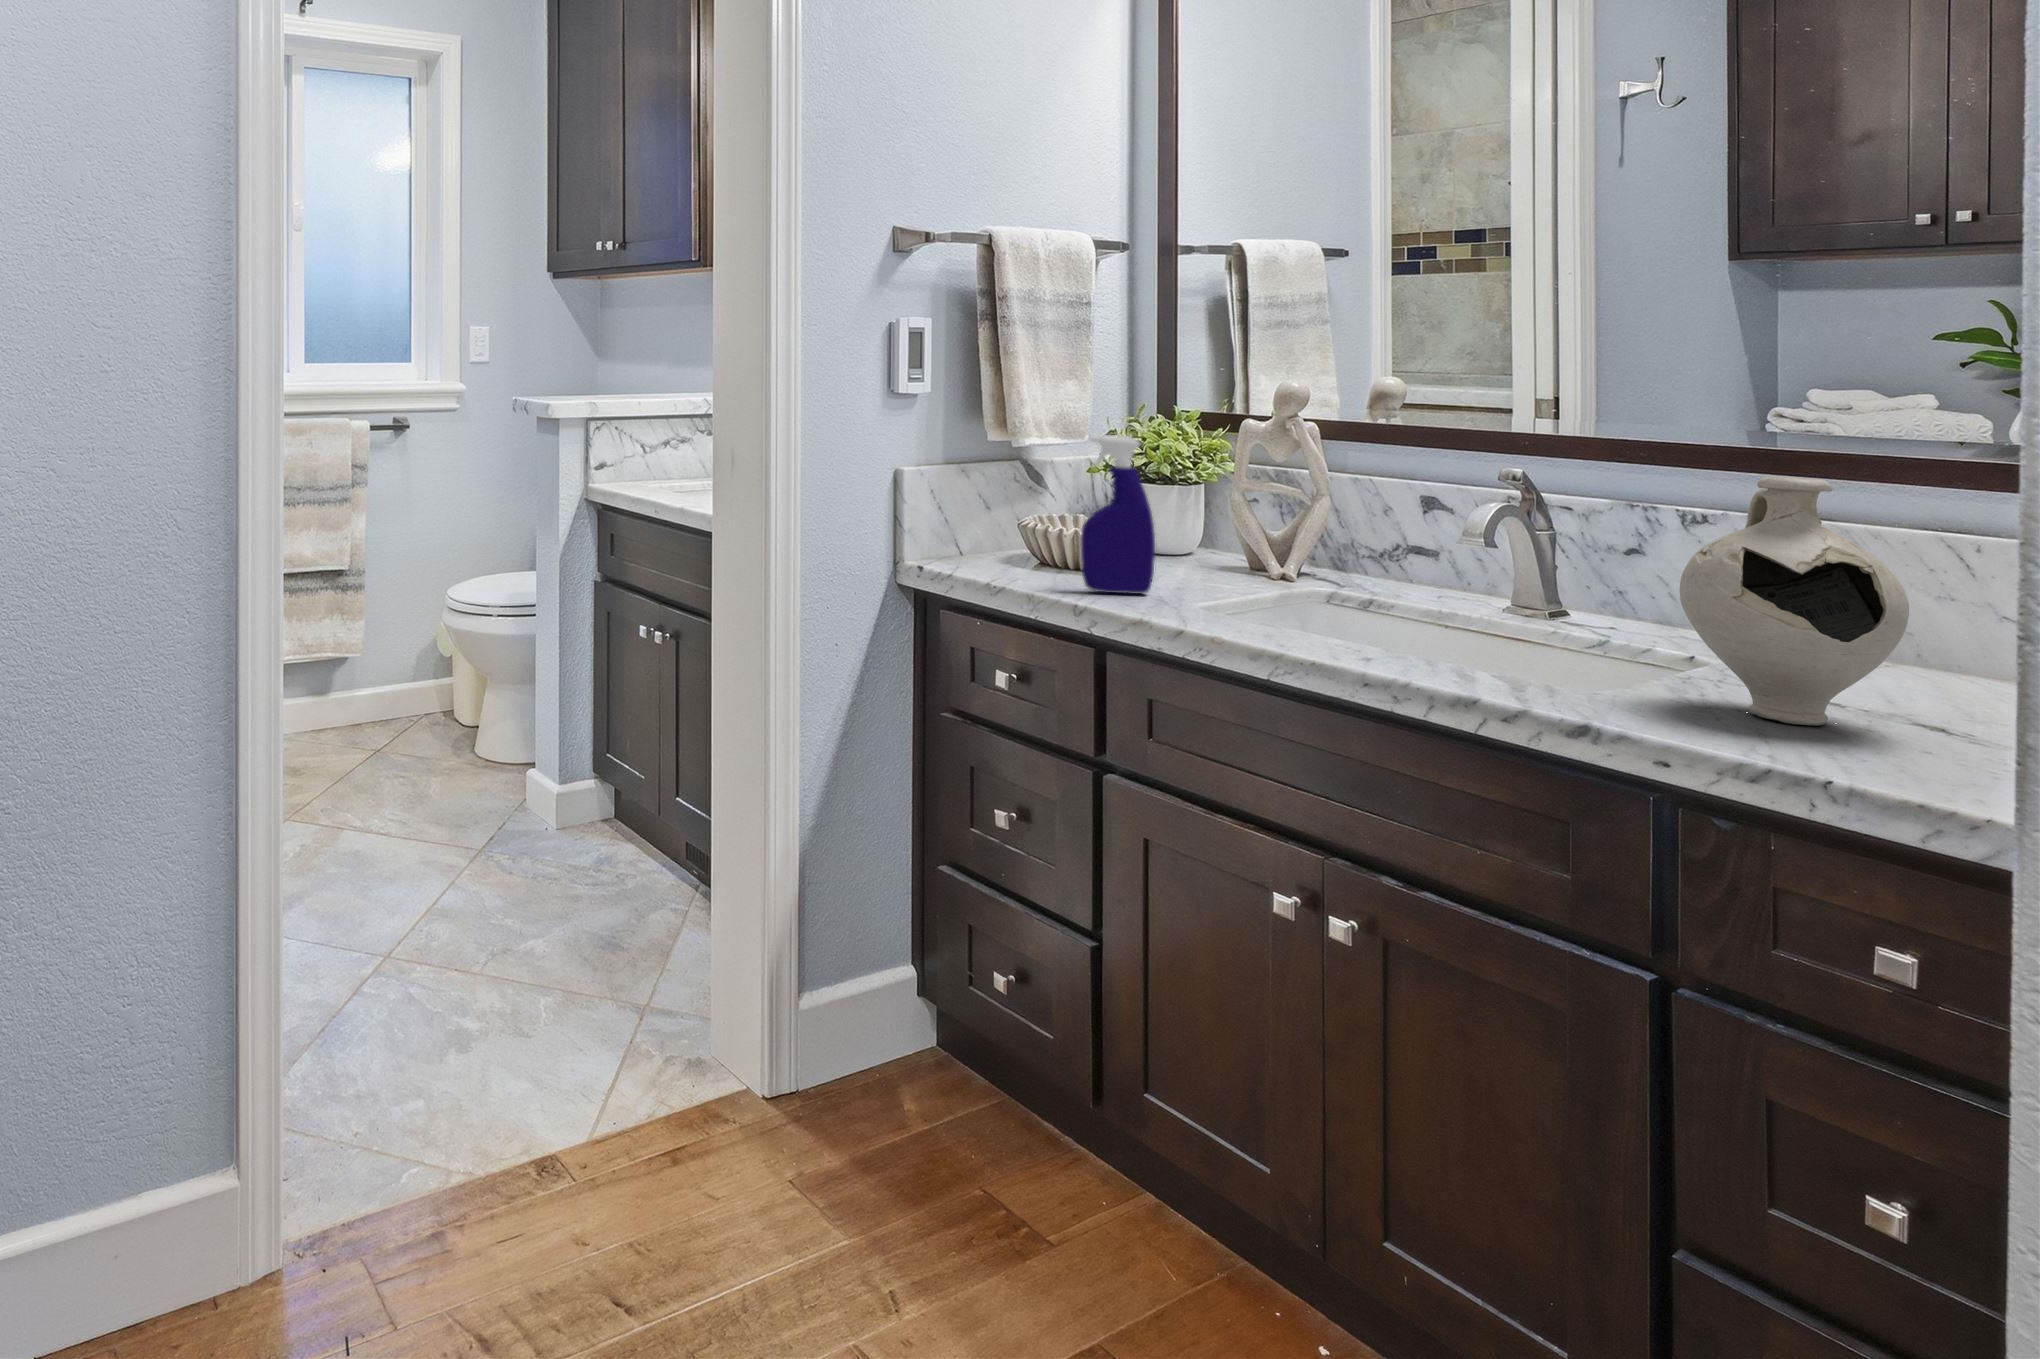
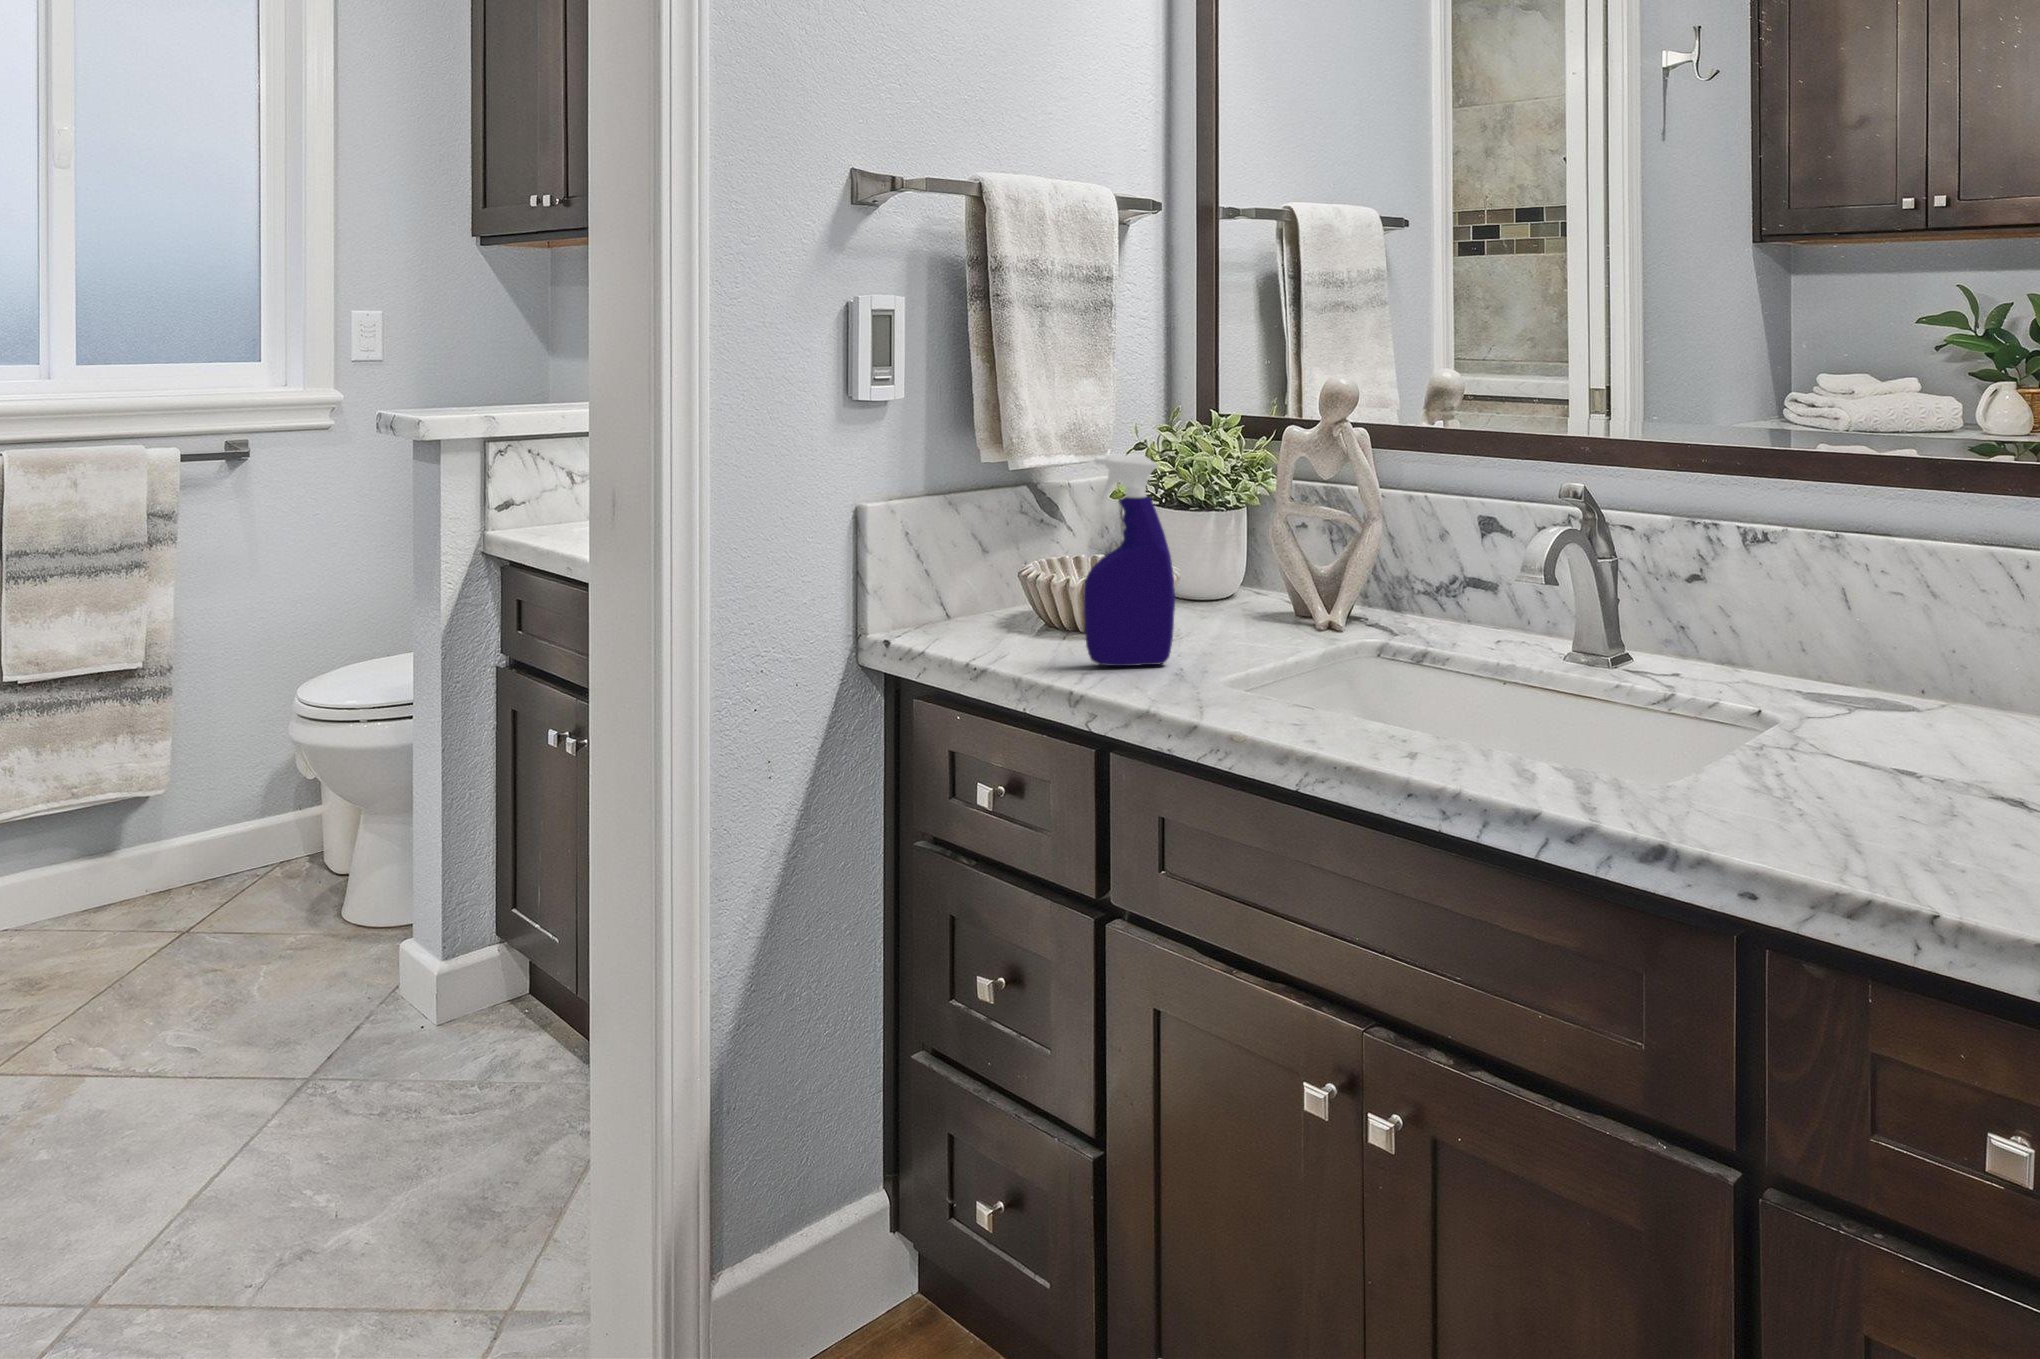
decorative vase: present [1679,477,1909,726] -> none [1762,497,2002,815]

